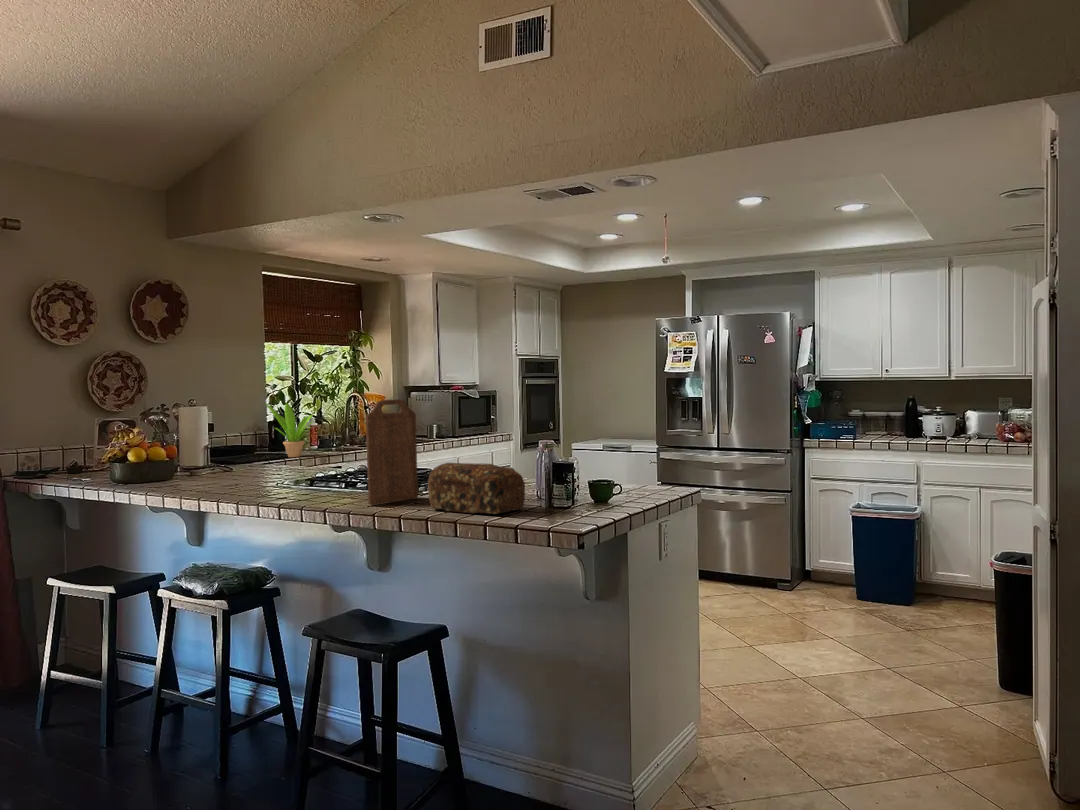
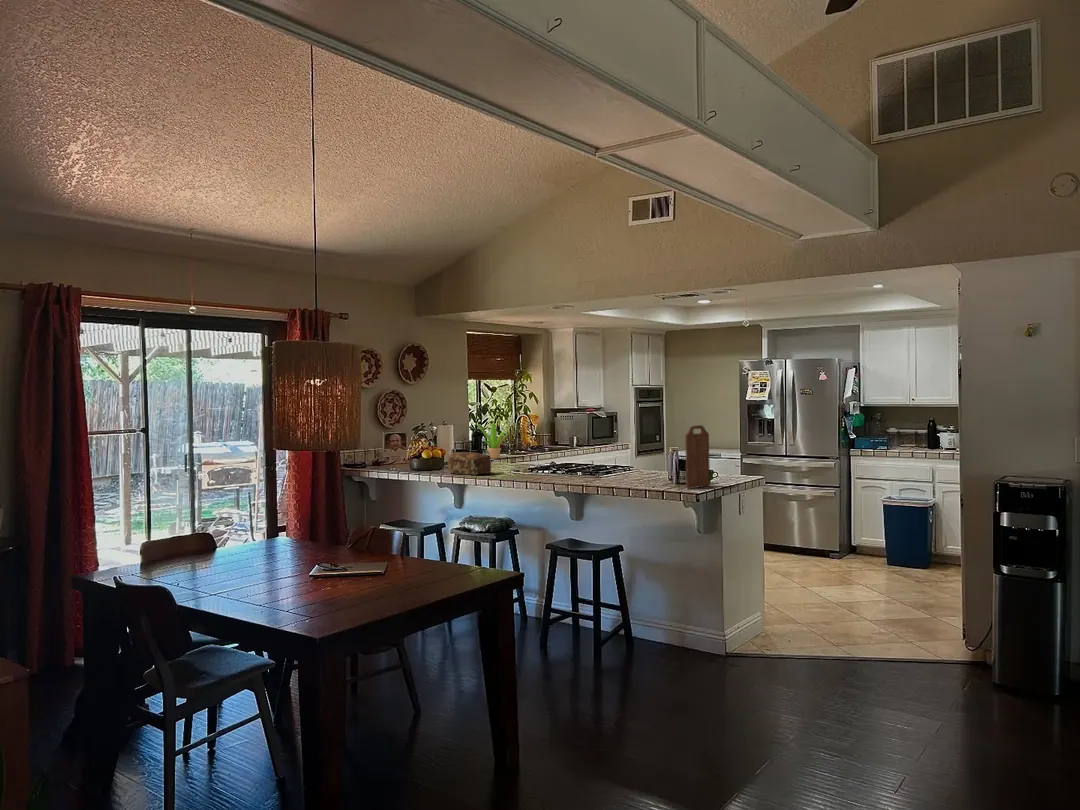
cutting board: present [366,399,418,505] -> present [685,425,710,488]
bread loaf: present [428,463,525,514] -> present [448,452,491,475]

